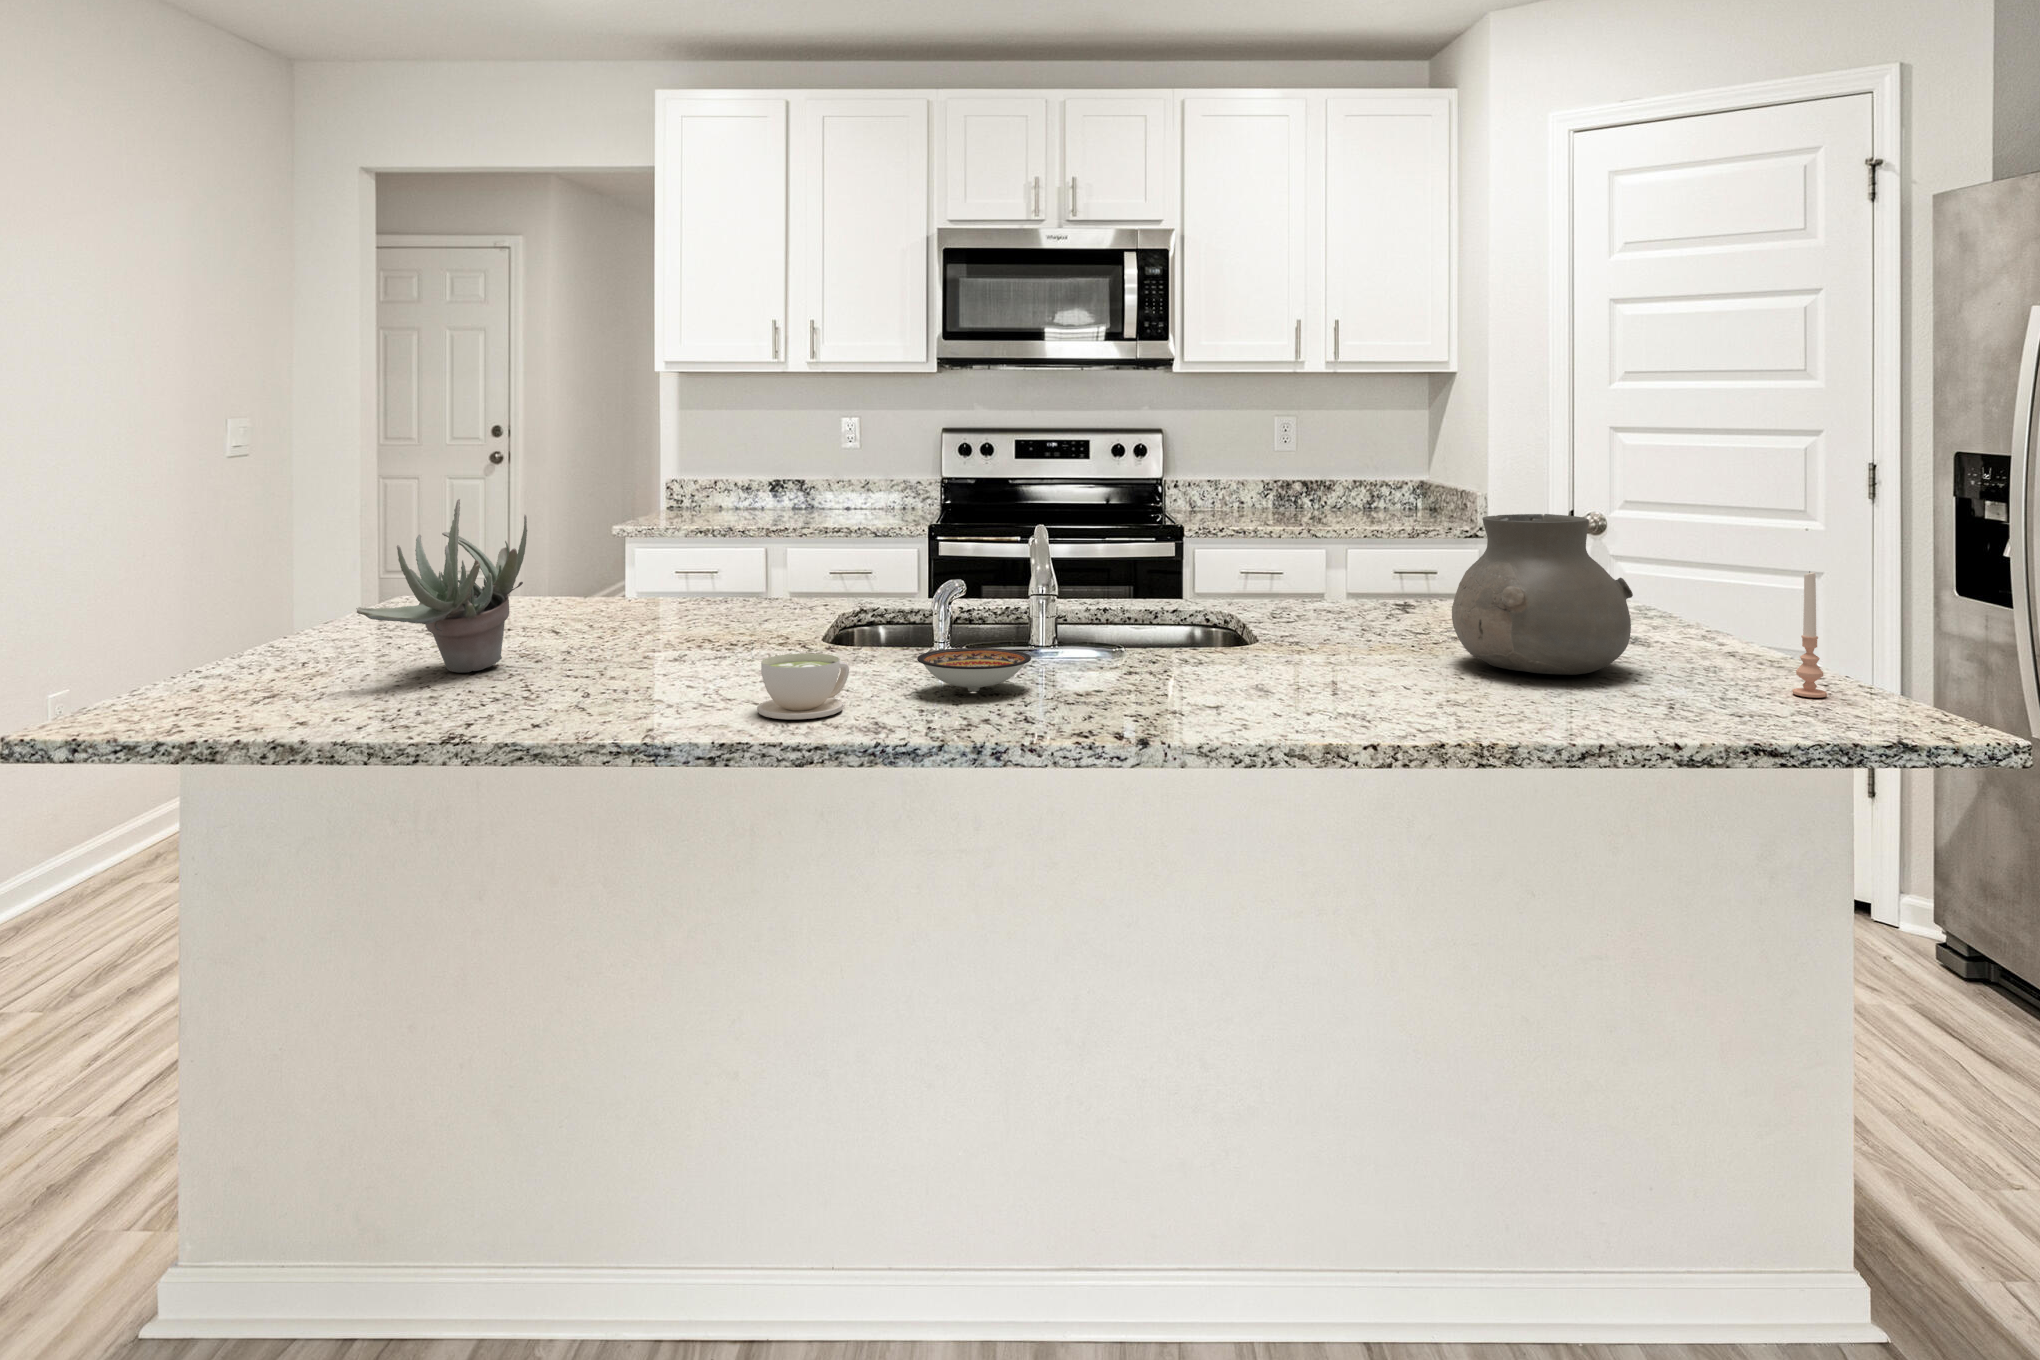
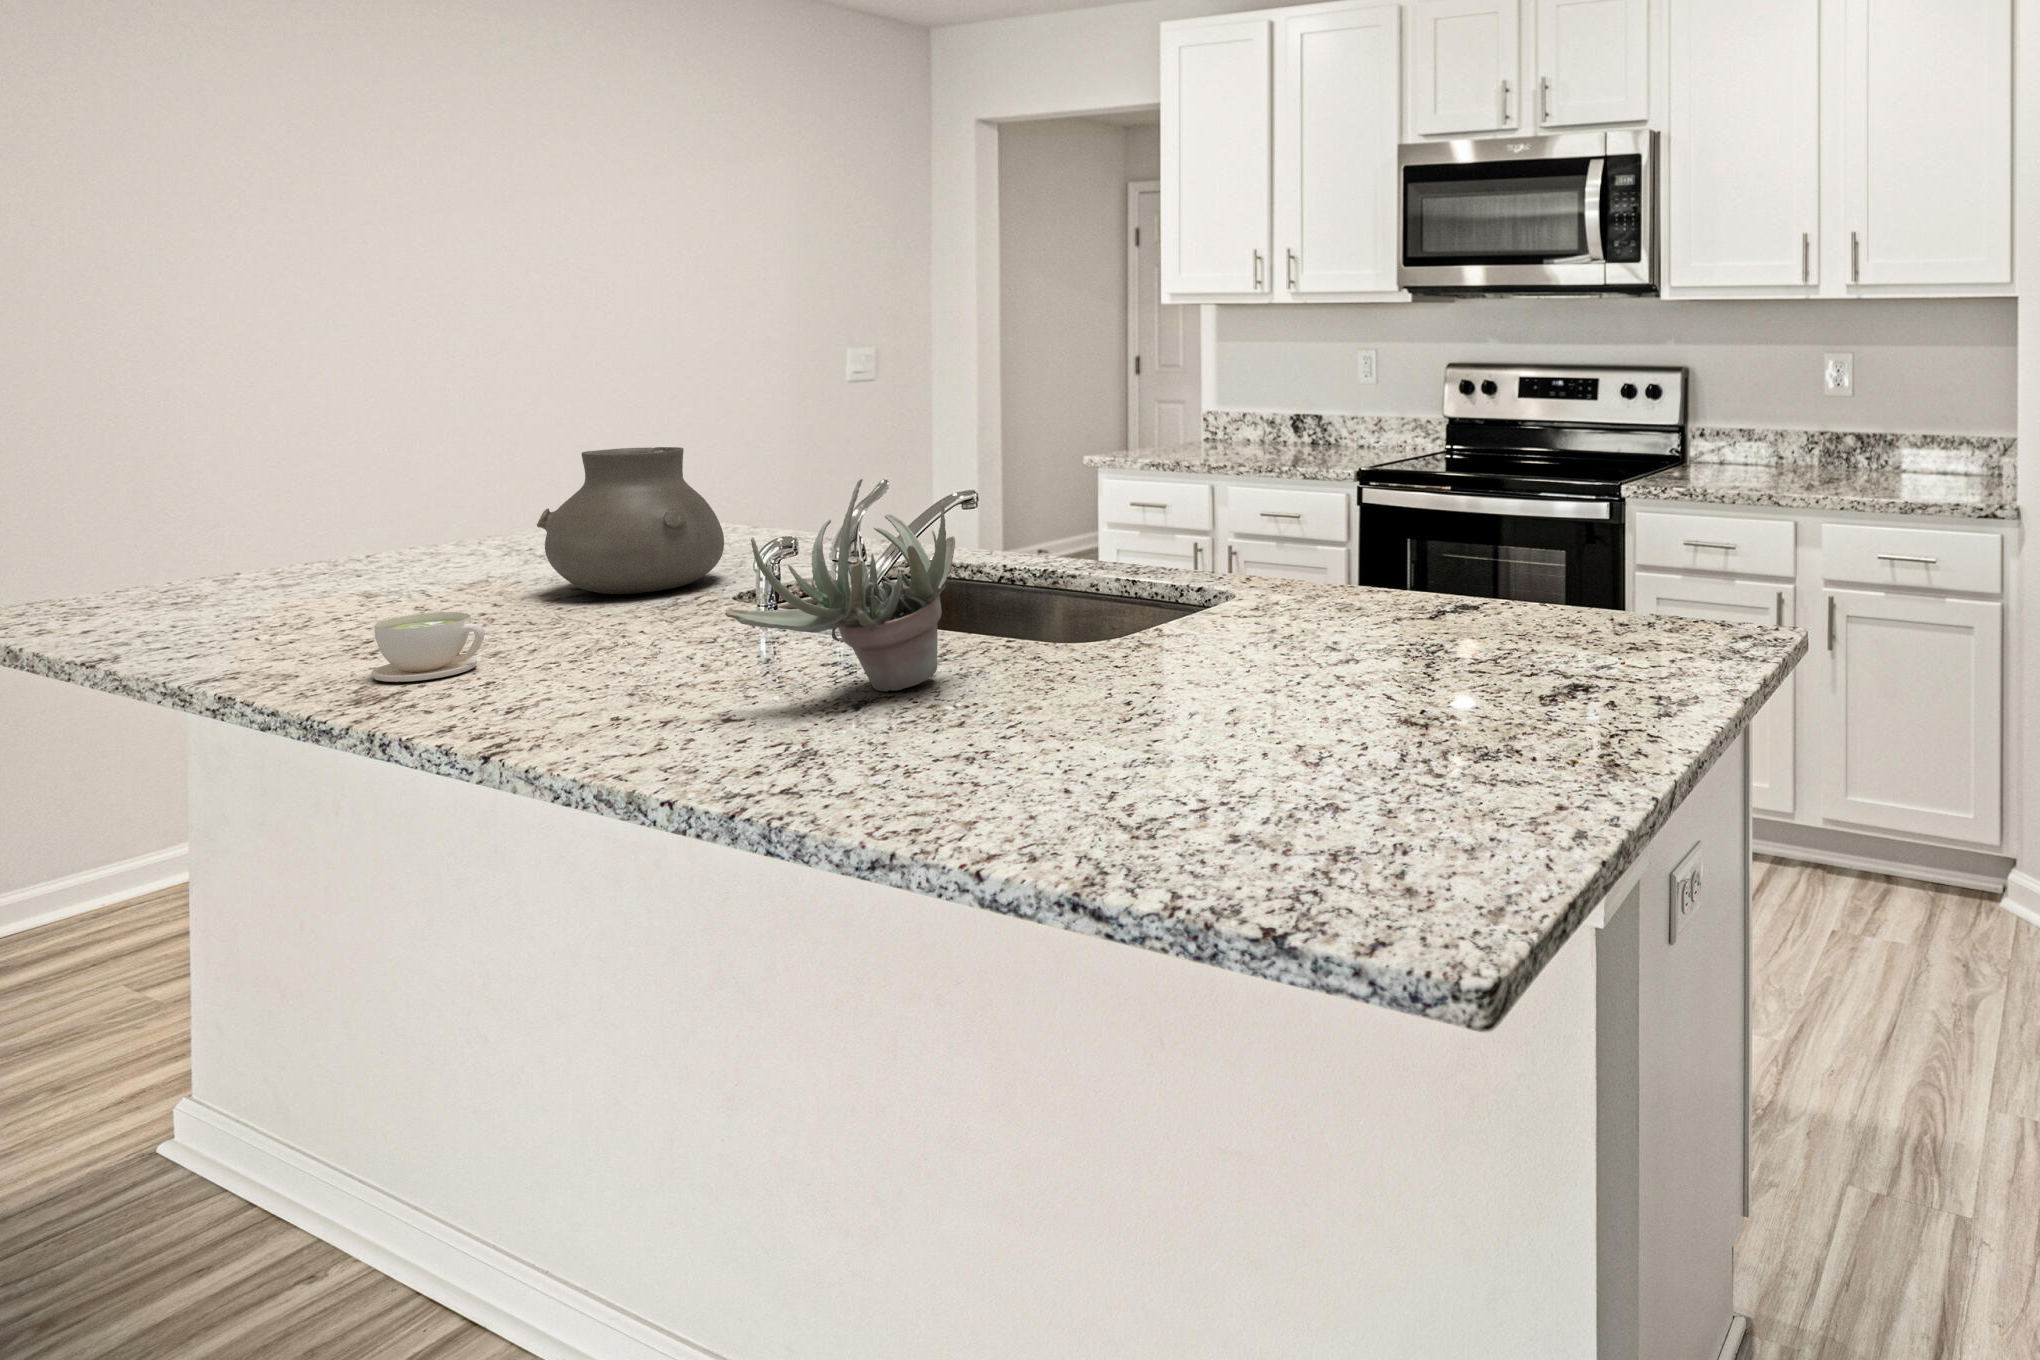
succulent plant: present [356,499,527,673] -> present [725,479,955,691]
vase: present [1452,514,1633,675] -> present [537,447,724,594]
candle: present [1792,571,1827,698] -> none [1400,631,1448,834]
ceramic bowl: present [917,648,1031,691] -> none [549,621,691,670]

